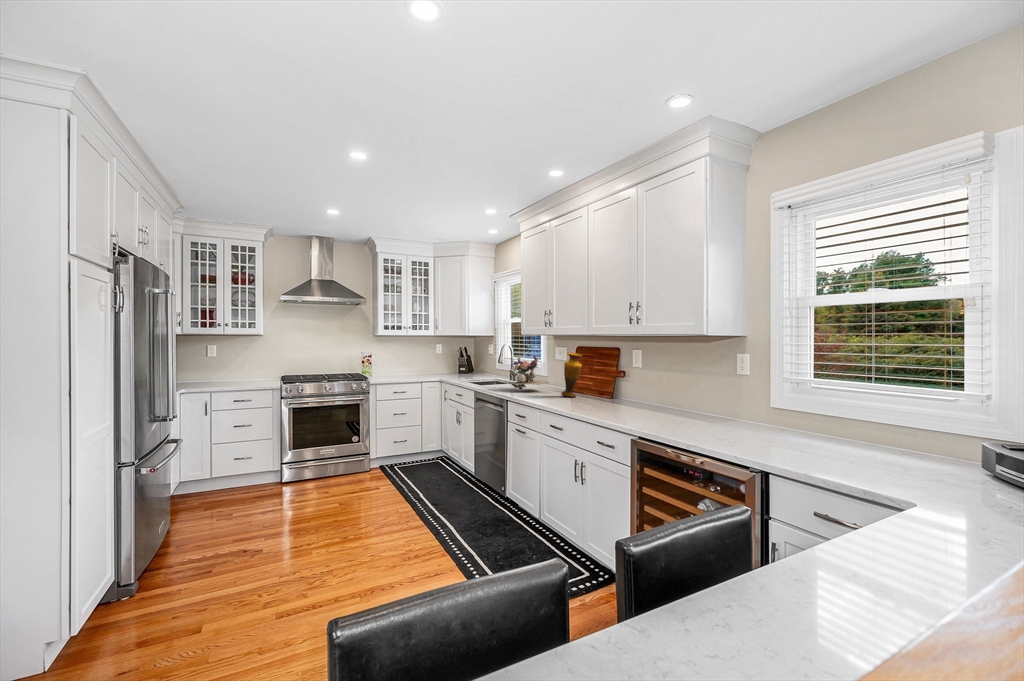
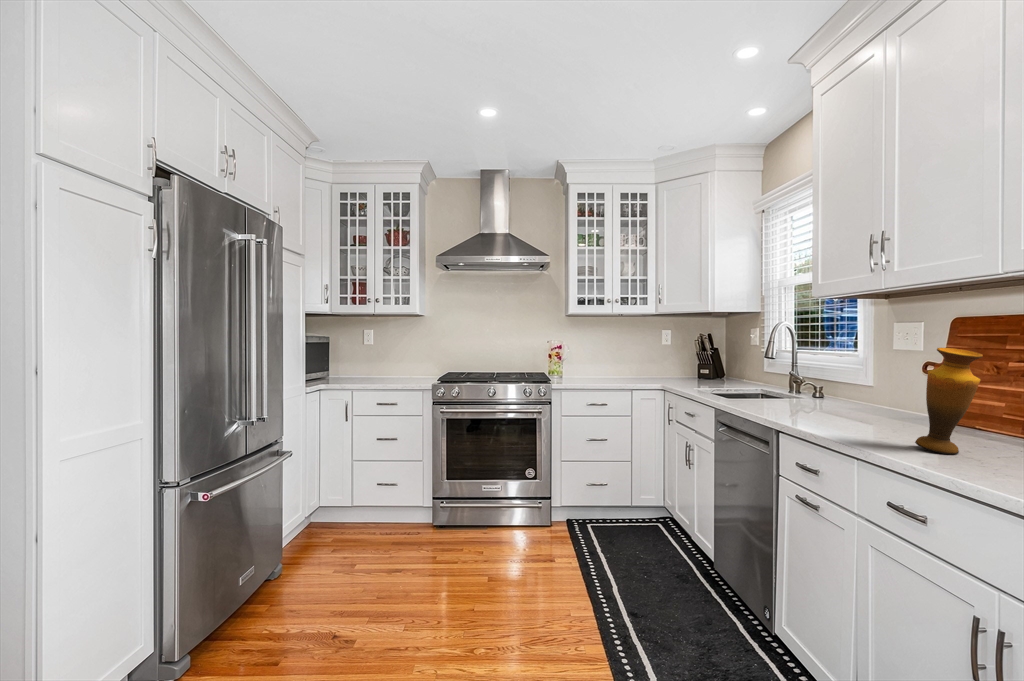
flower arrangement: present [509,356,548,390] -> none [782,349,881,422]

